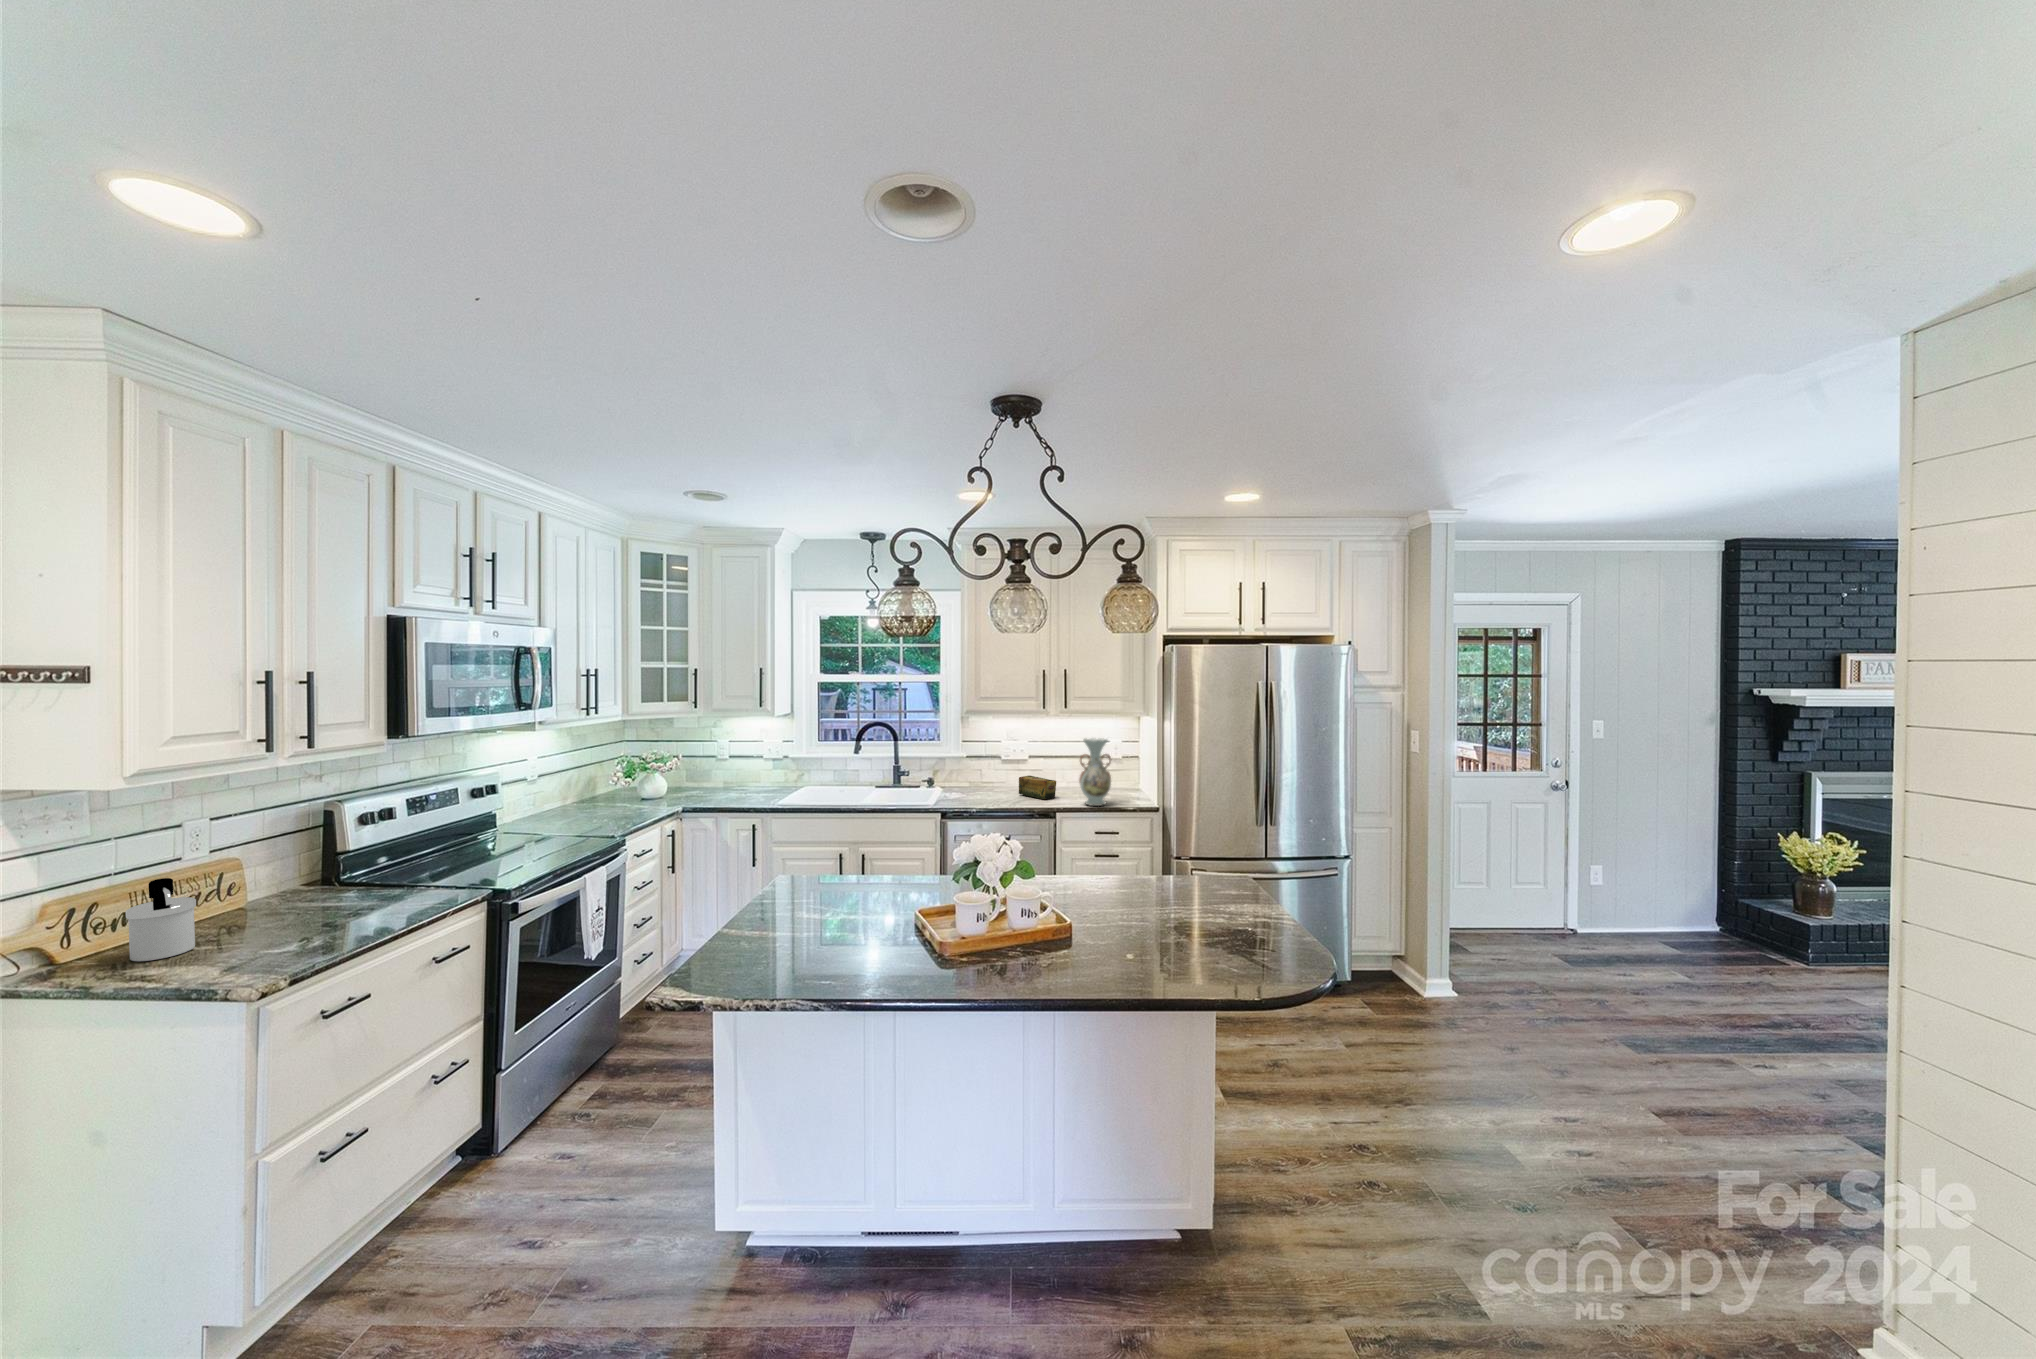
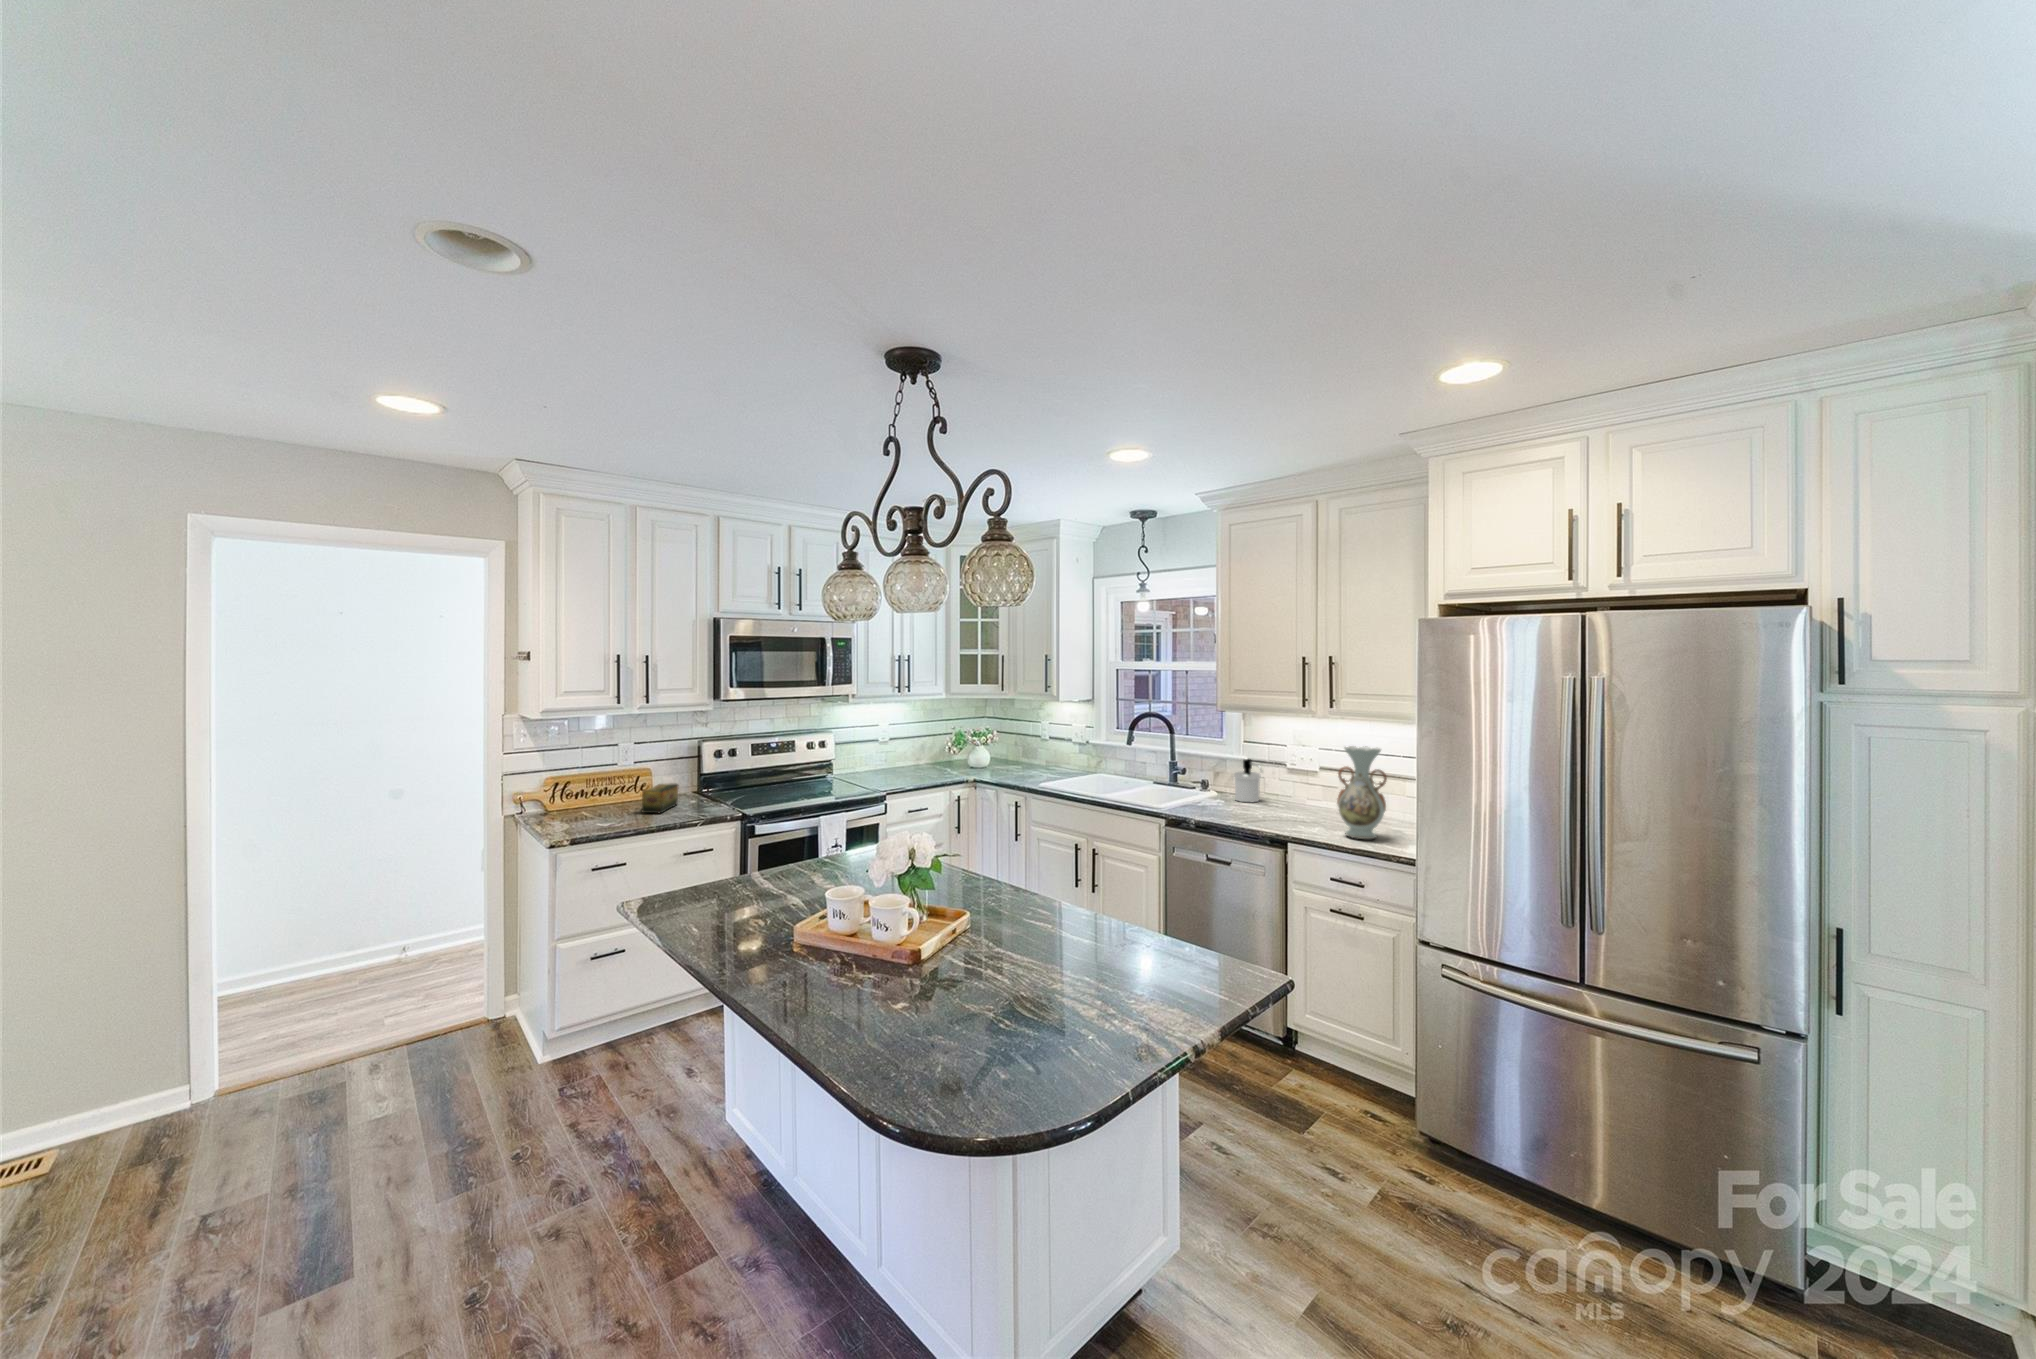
tea box: present [1019,776,1056,799] -> present [642,784,679,813]
soap dispenser: present [126,878,196,961] -> present [1234,759,1262,802]

